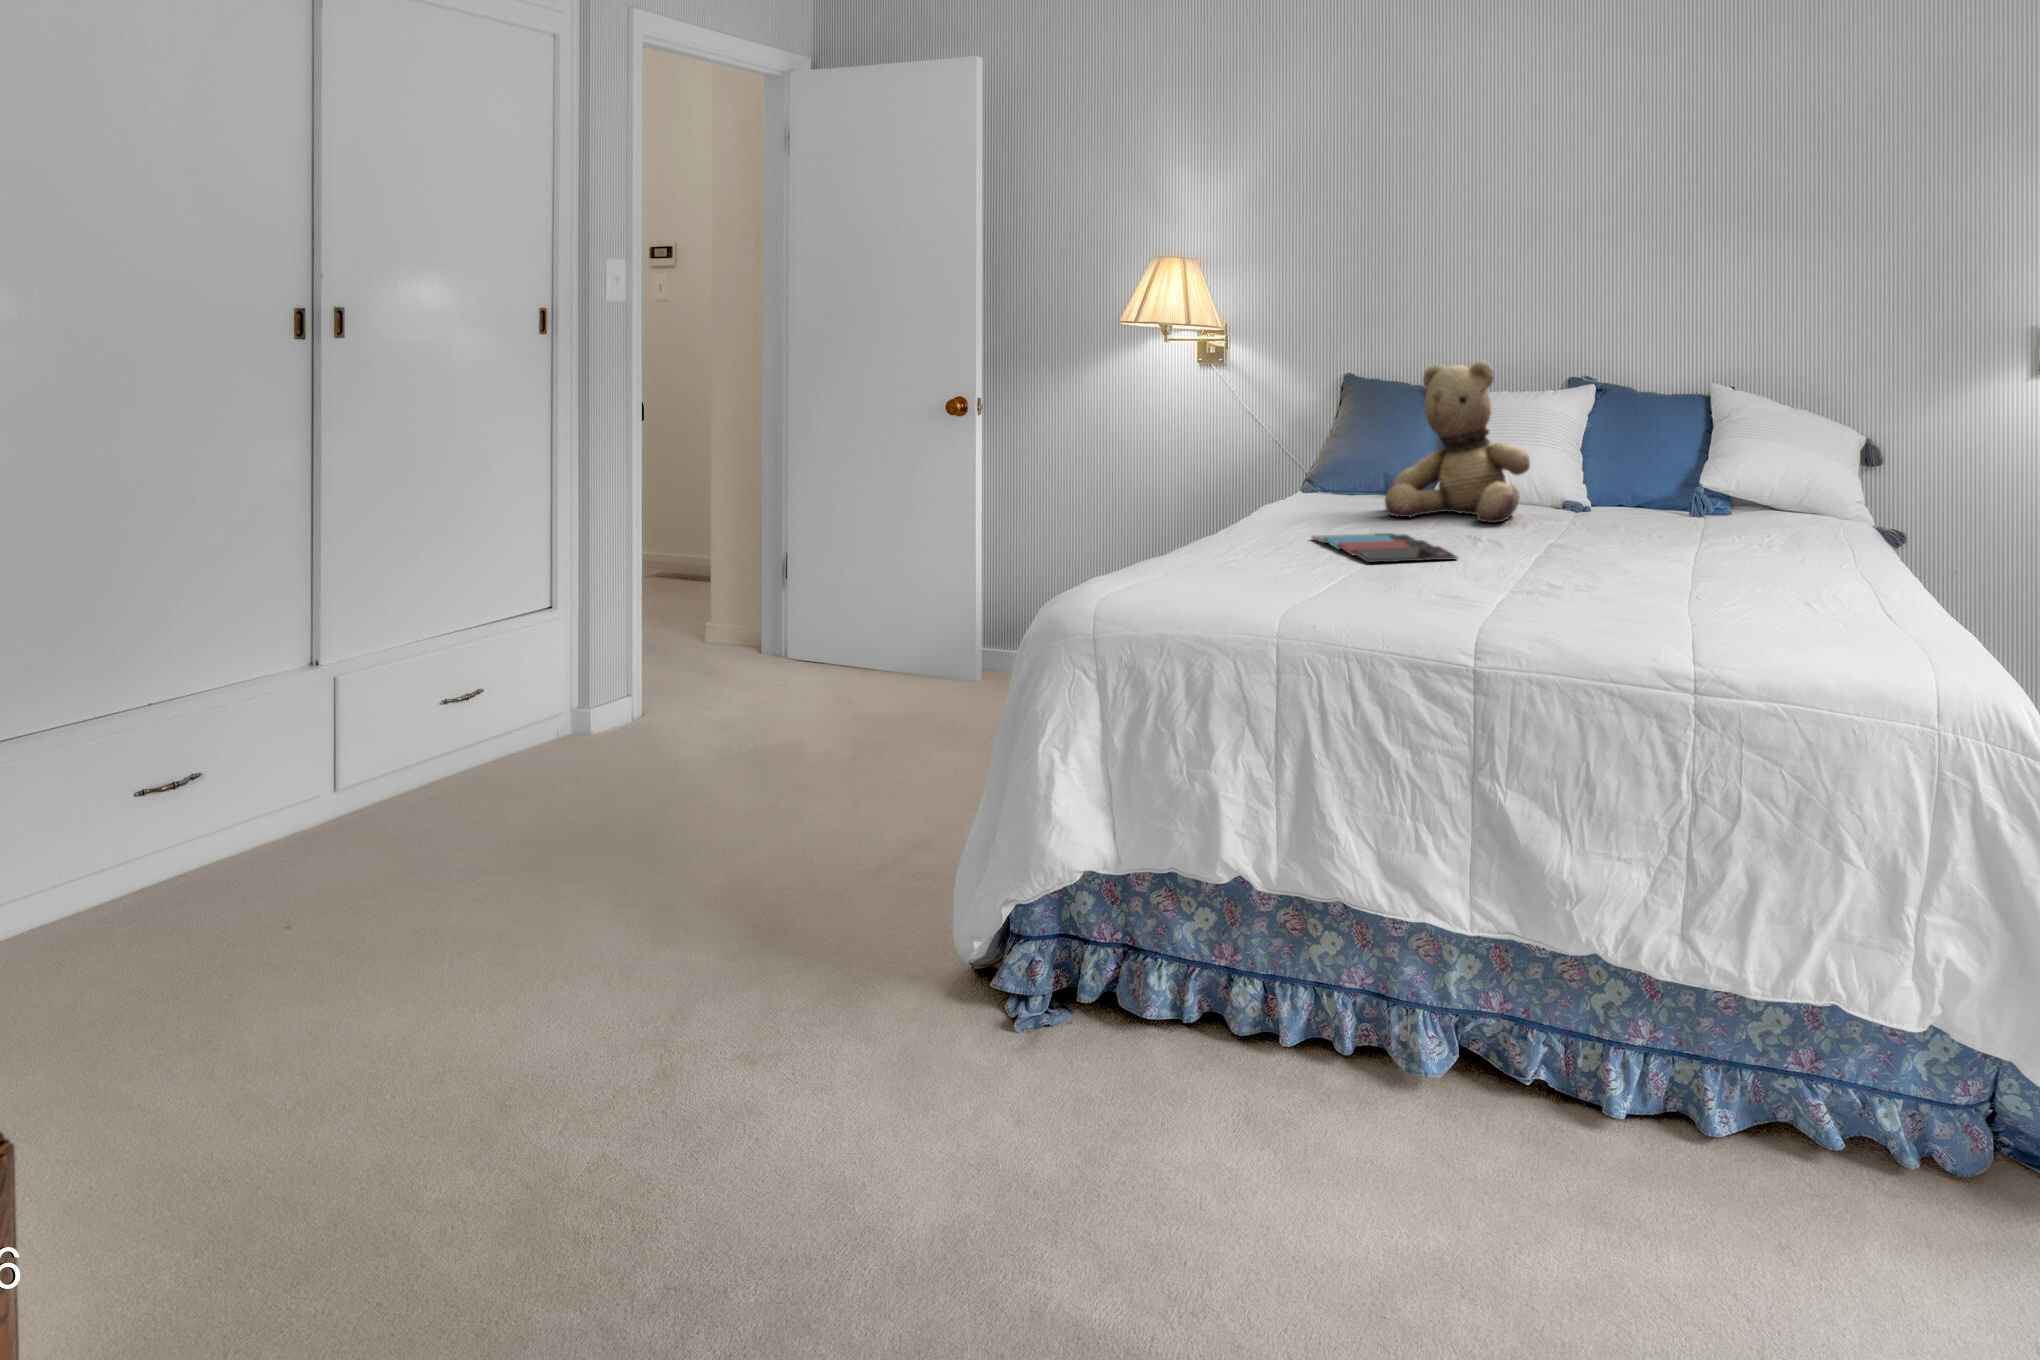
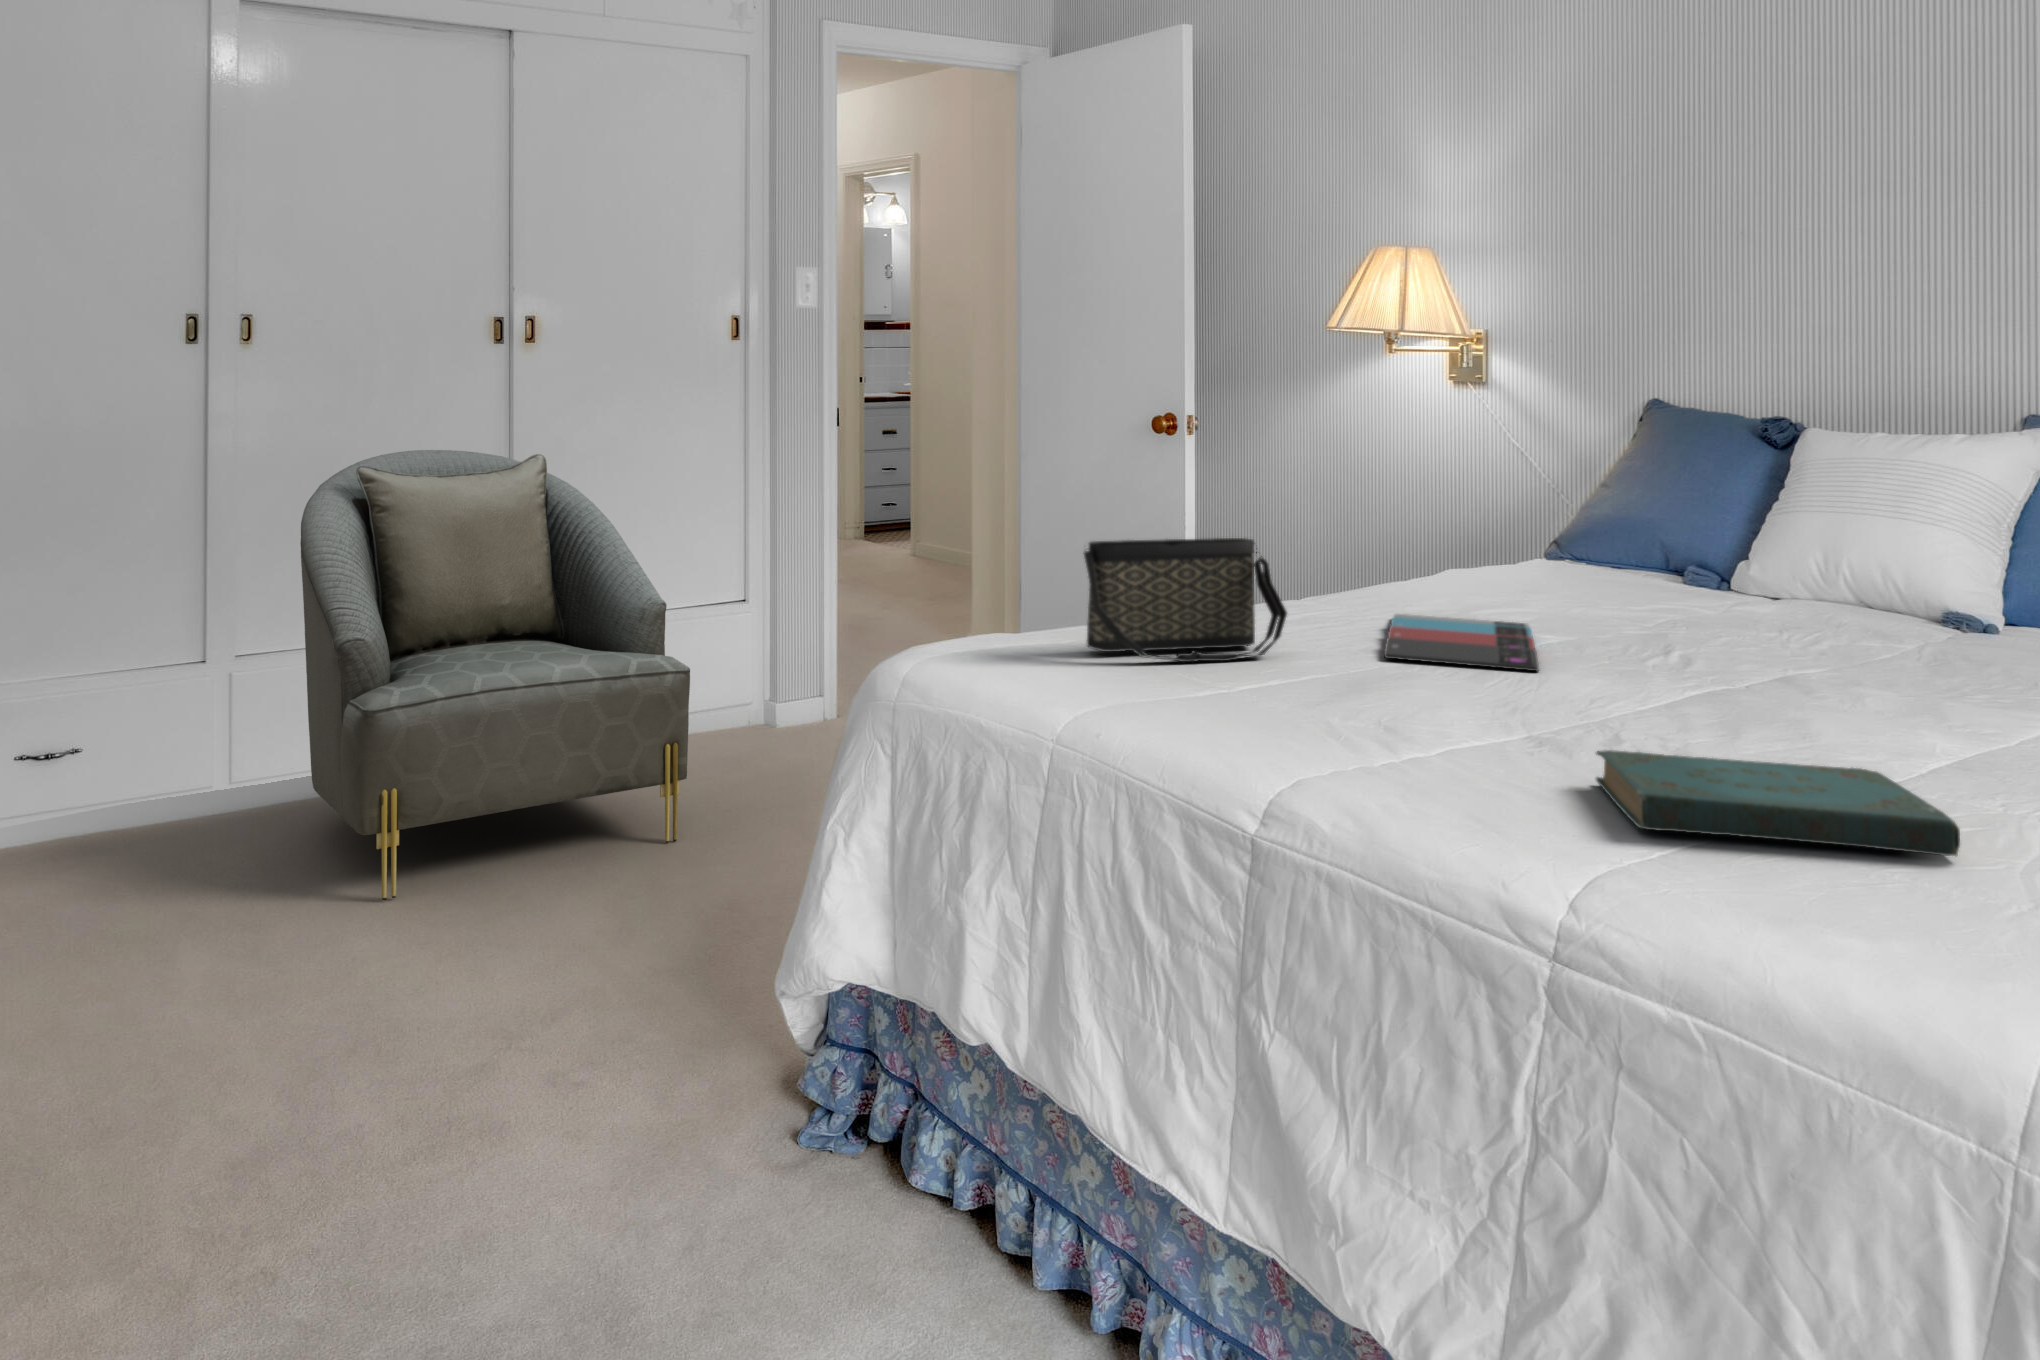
teddy bear: present [1385,360,1530,523] -> none [1590,379,1832,628]
armchair: none [135,463,626,966] -> present [300,450,690,900]
handbag: none [1188,487,1311,580] -> present [1083,538,1287,662]
book: none [1613,581,1804,624] -> present [1596,750,1960,856]

